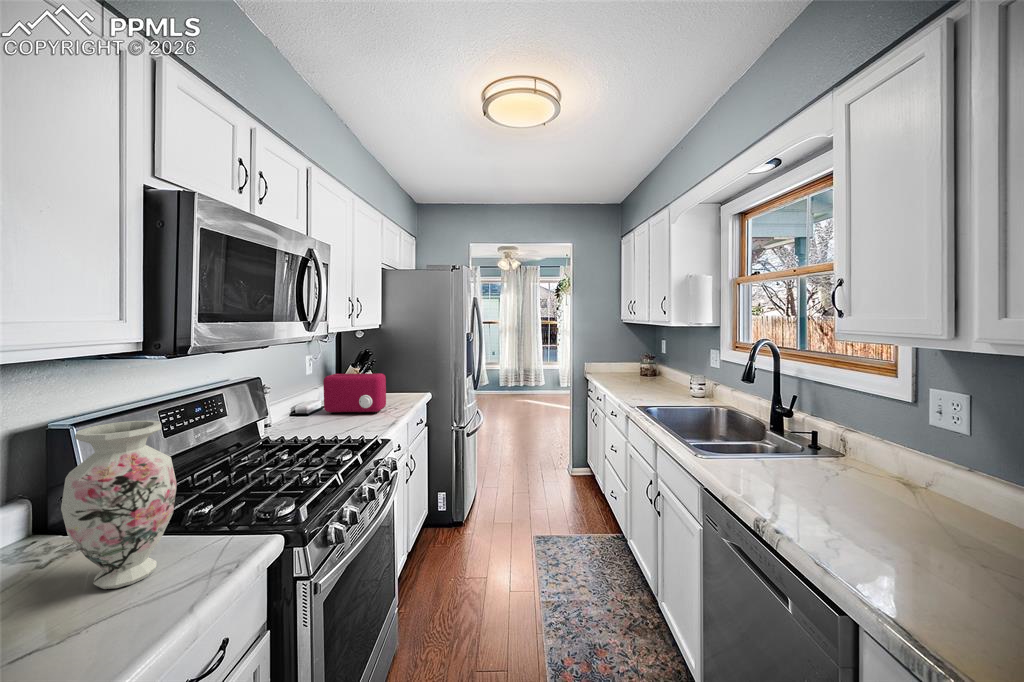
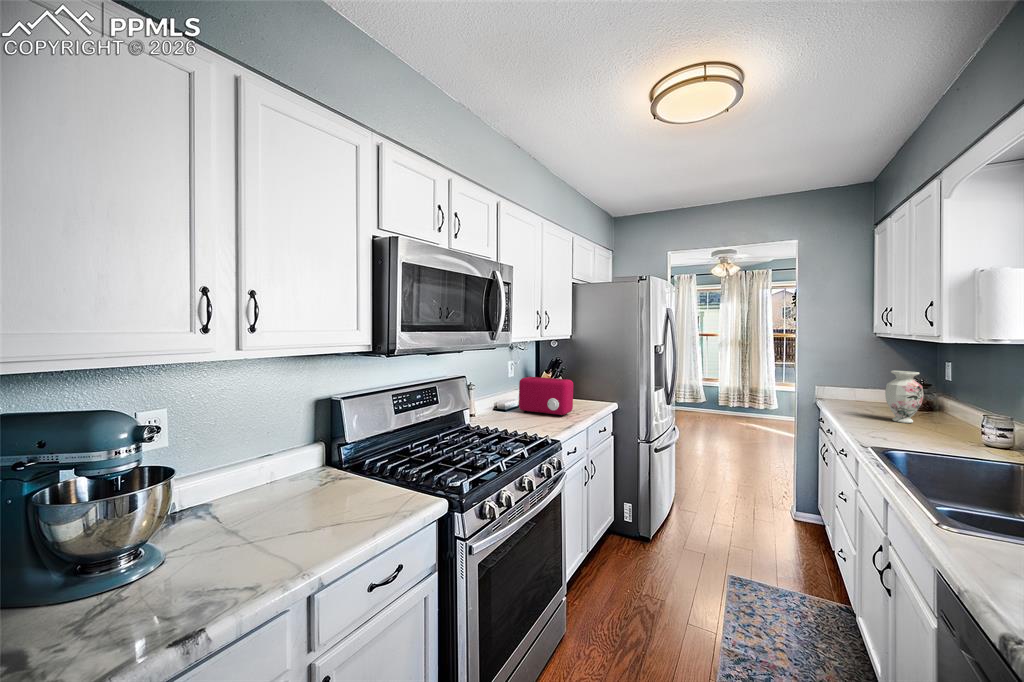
vase: present [61,420,176,589] -> present [885,371,924,423]

